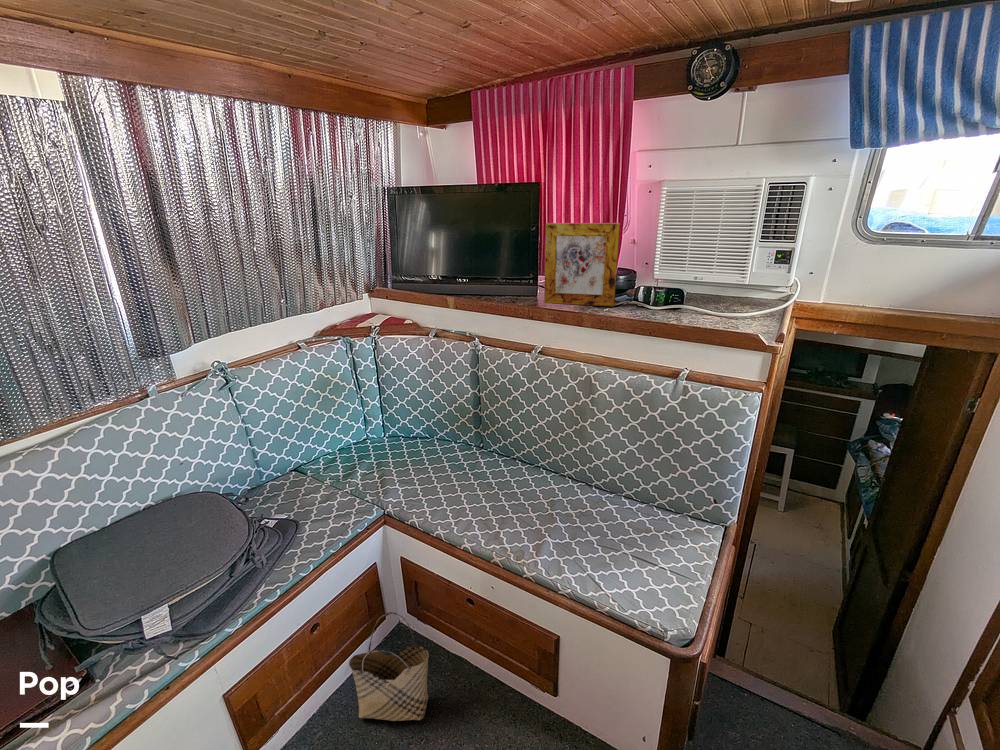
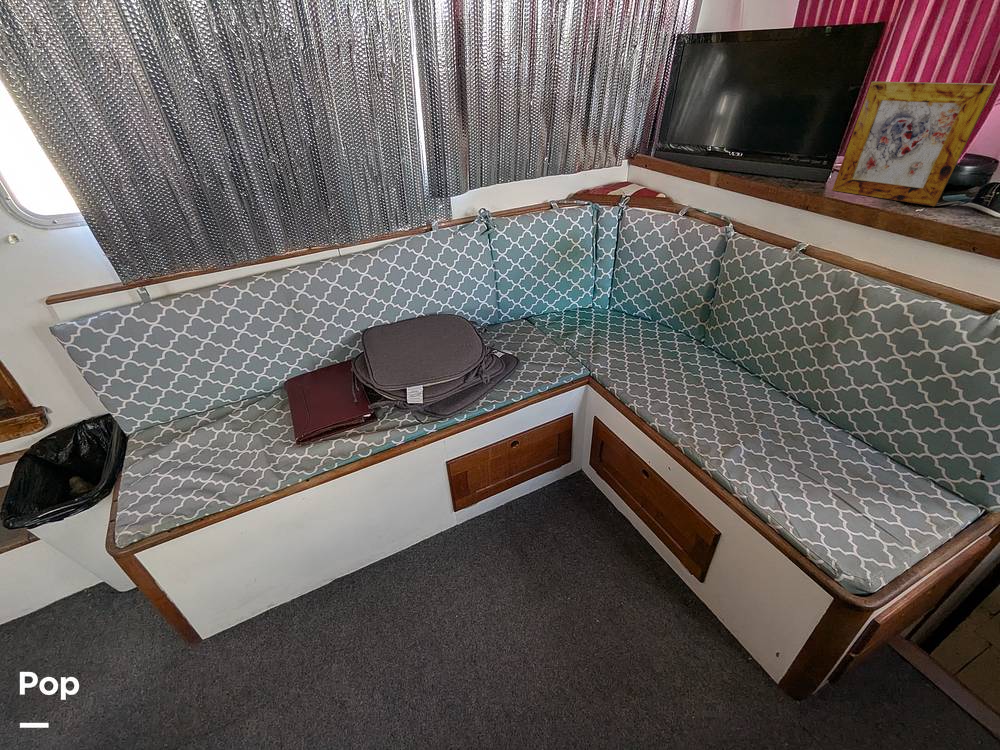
woven basket: present [349,612,429,721] -> none [532,454,597,544]

